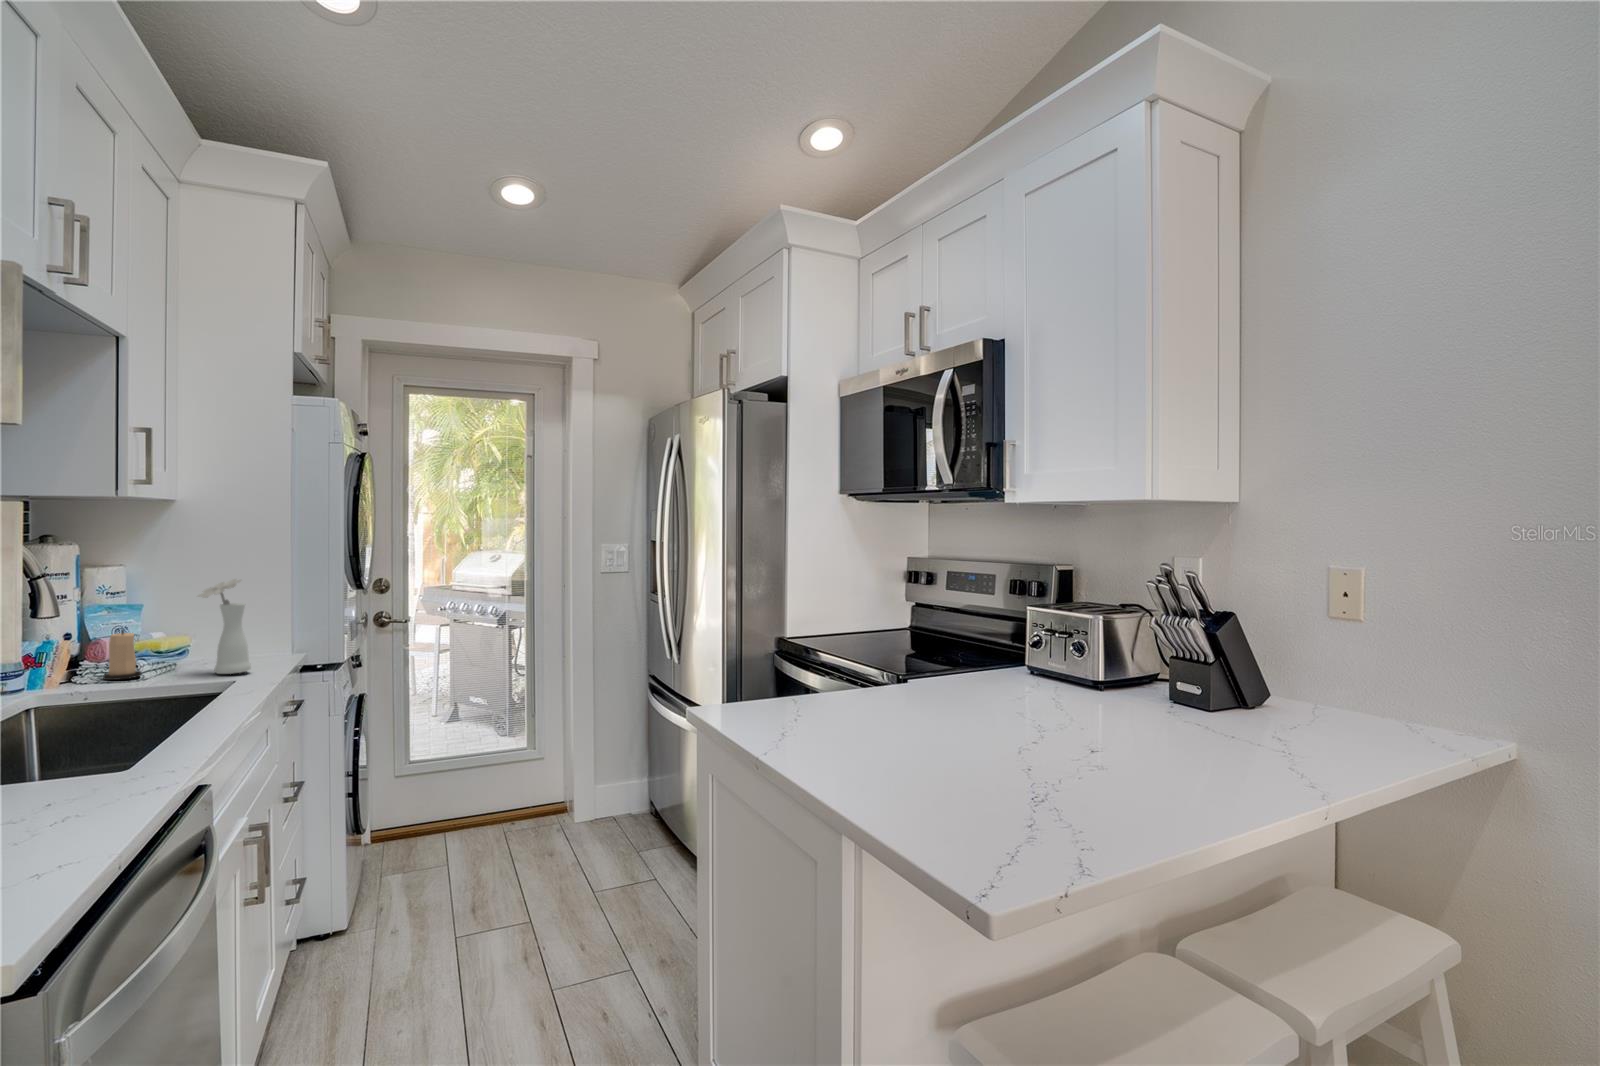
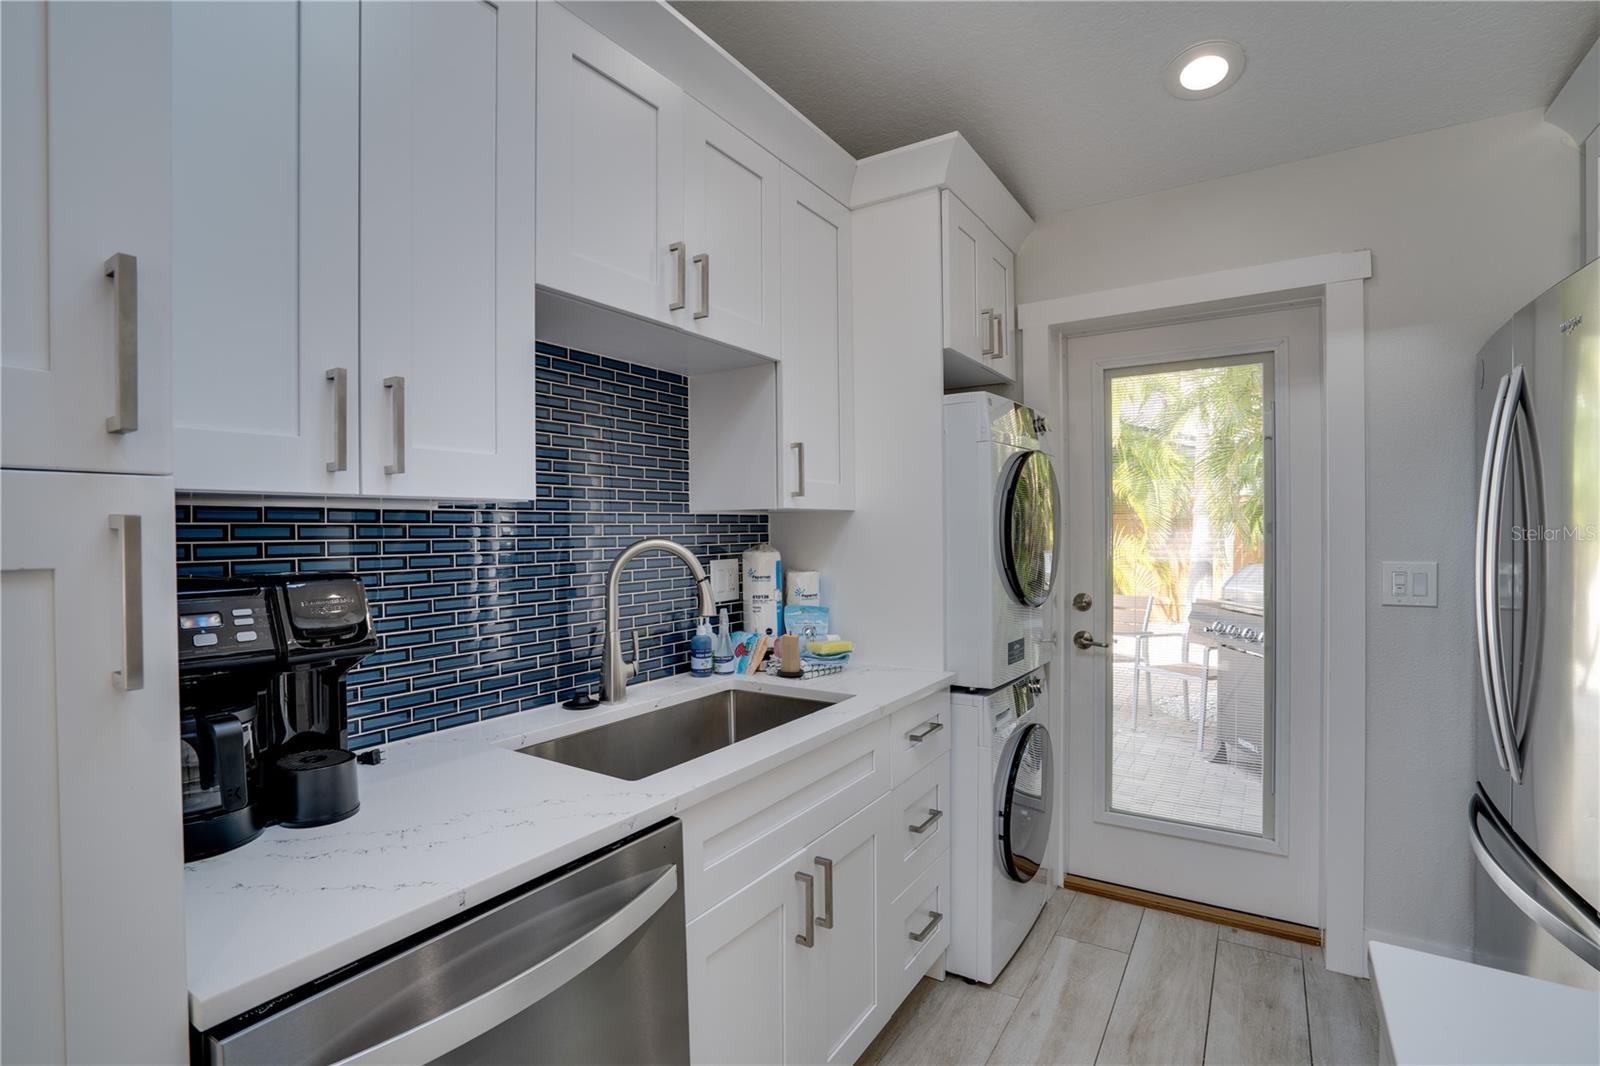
vase: present [198,579,251,674] -> none [843,589,884,685]

